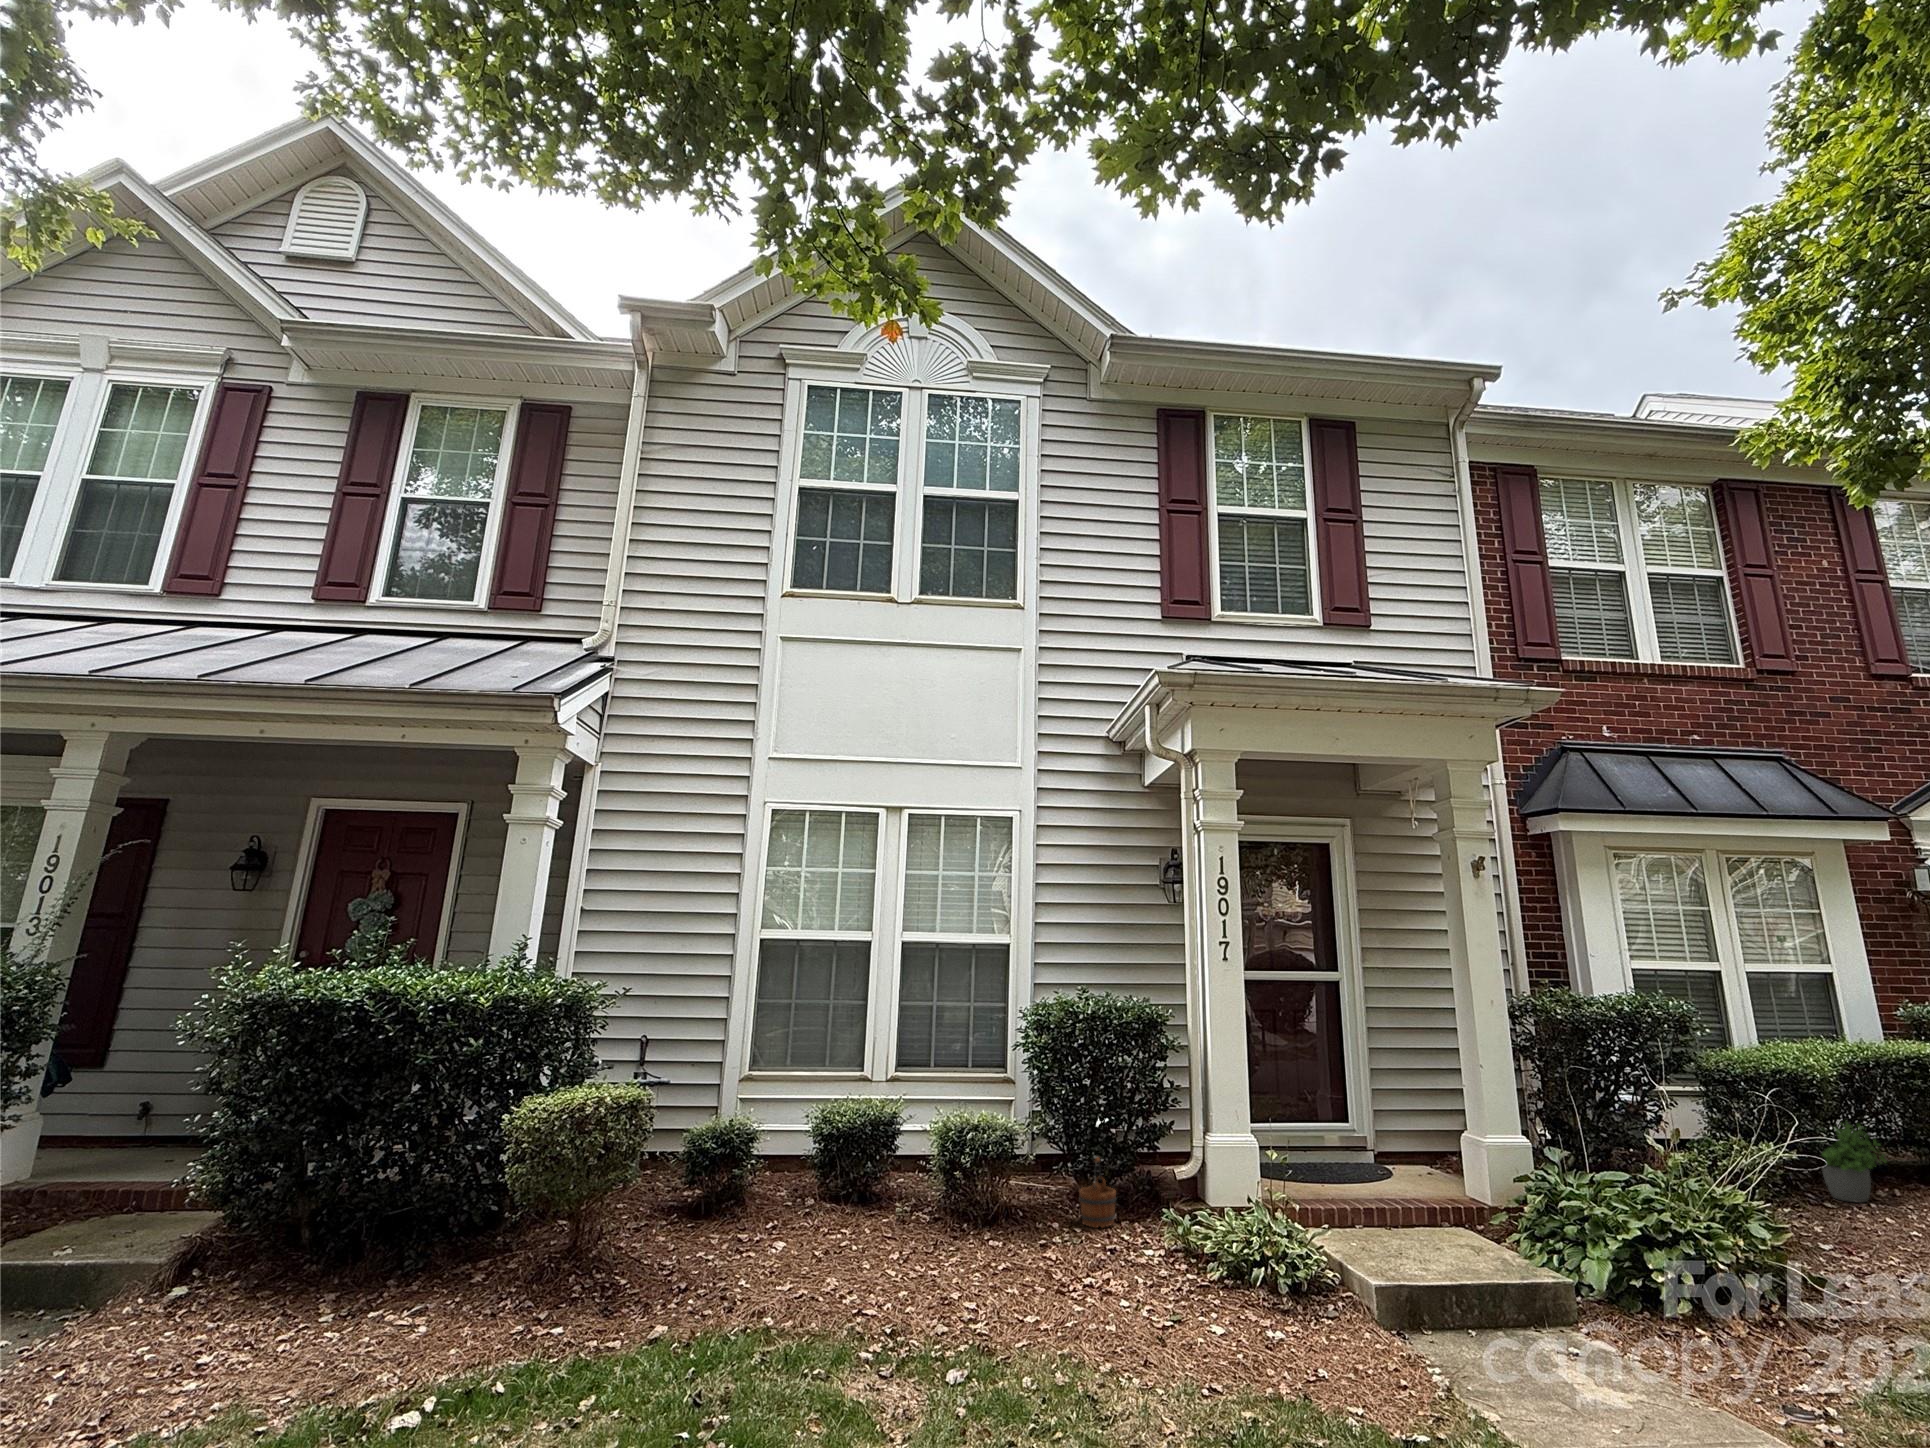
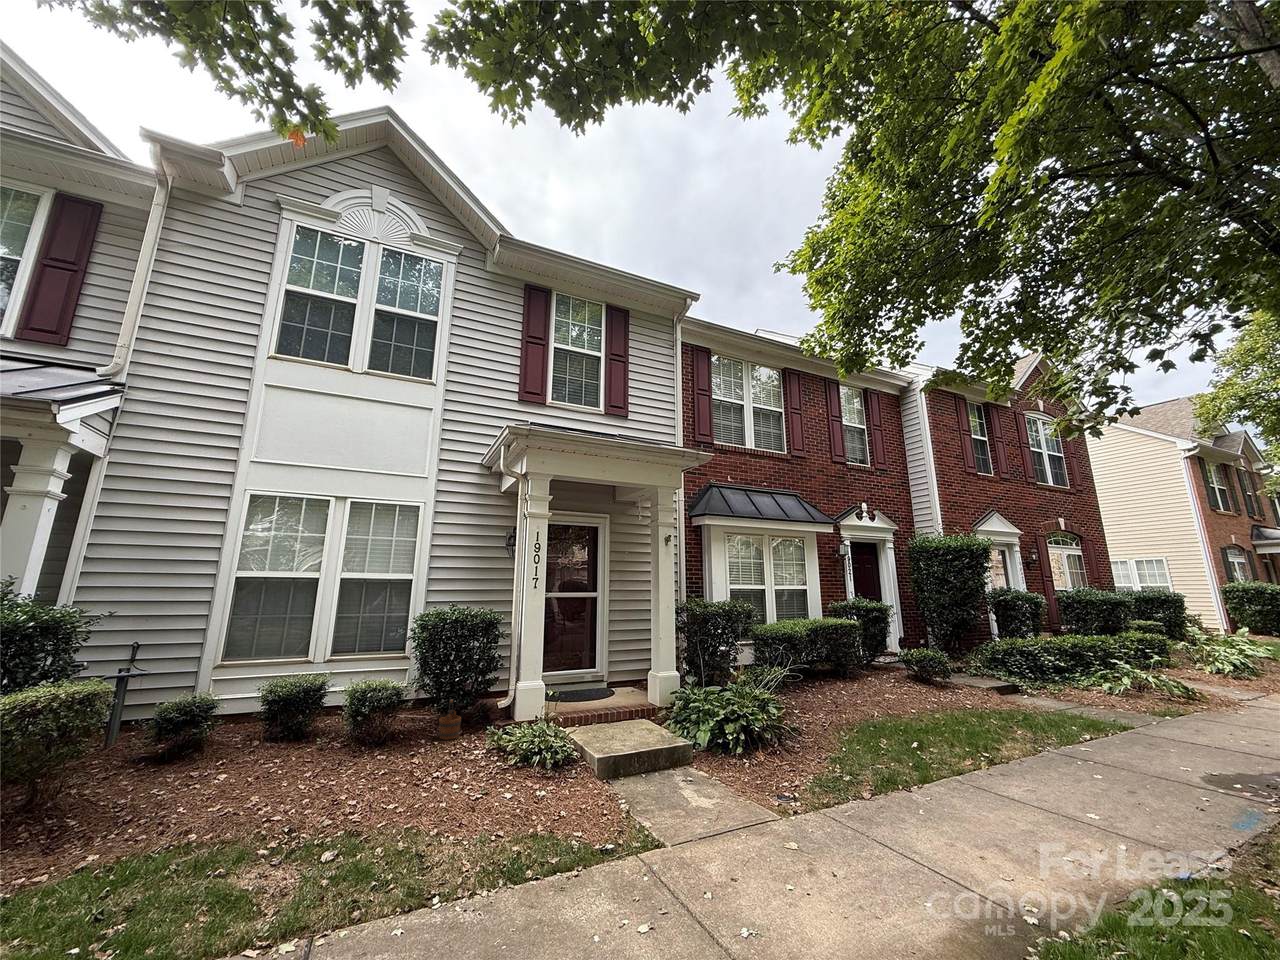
potted plant: present [1822,1121,1886,1202] -> none [792,655,822,691]

